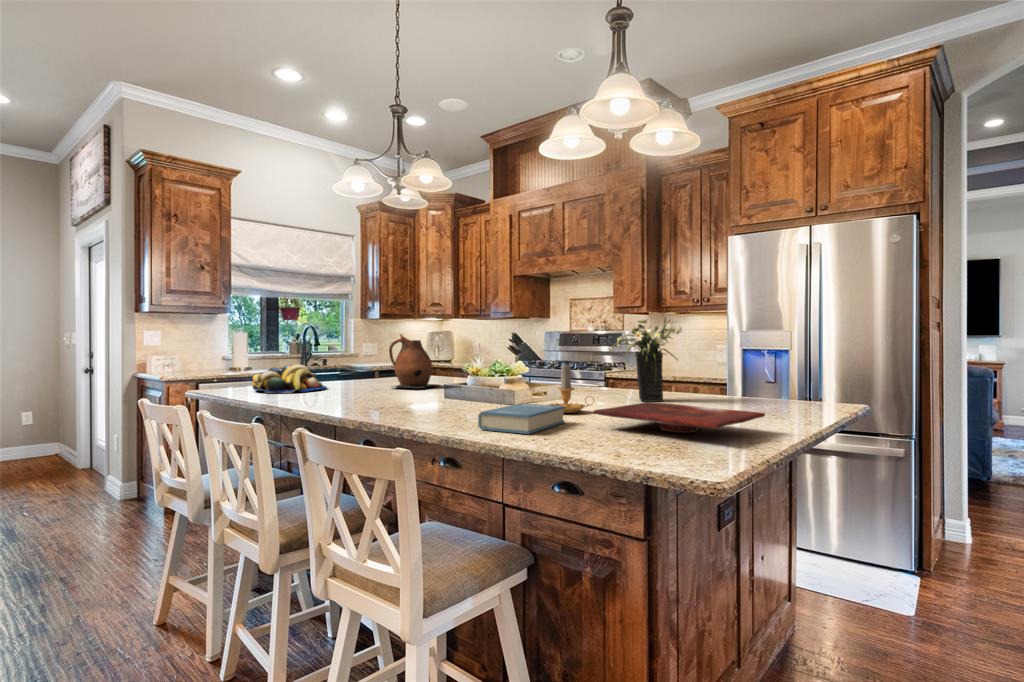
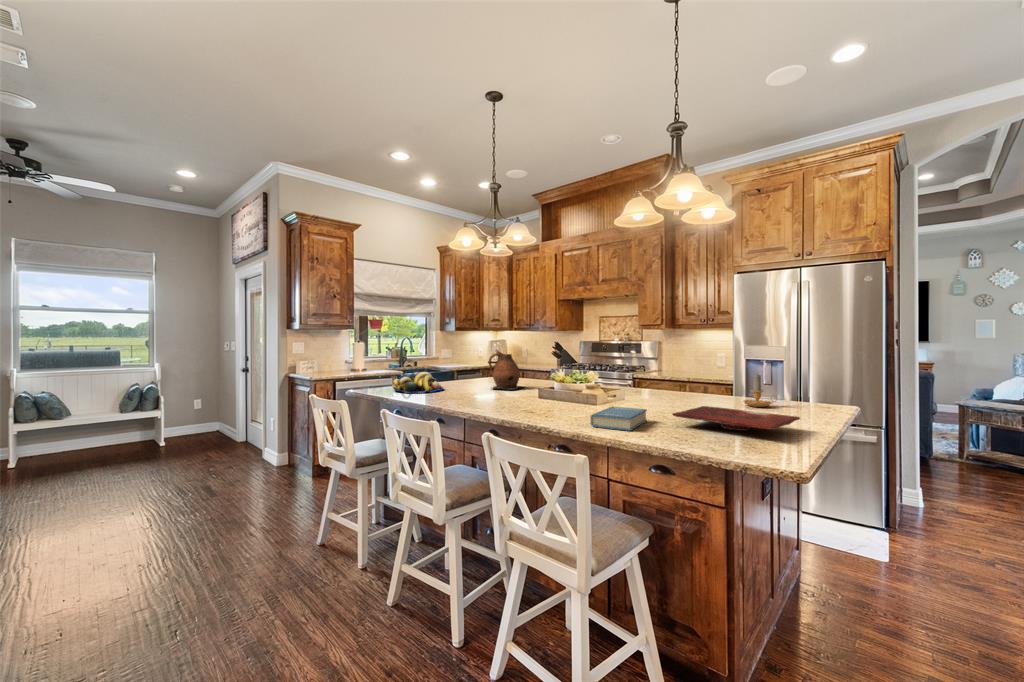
flower arrangement: present [609,318,682,401] -> none [661,341,716,402]
candle: present [548,365,594,413] -> present [743,374,773,407]

